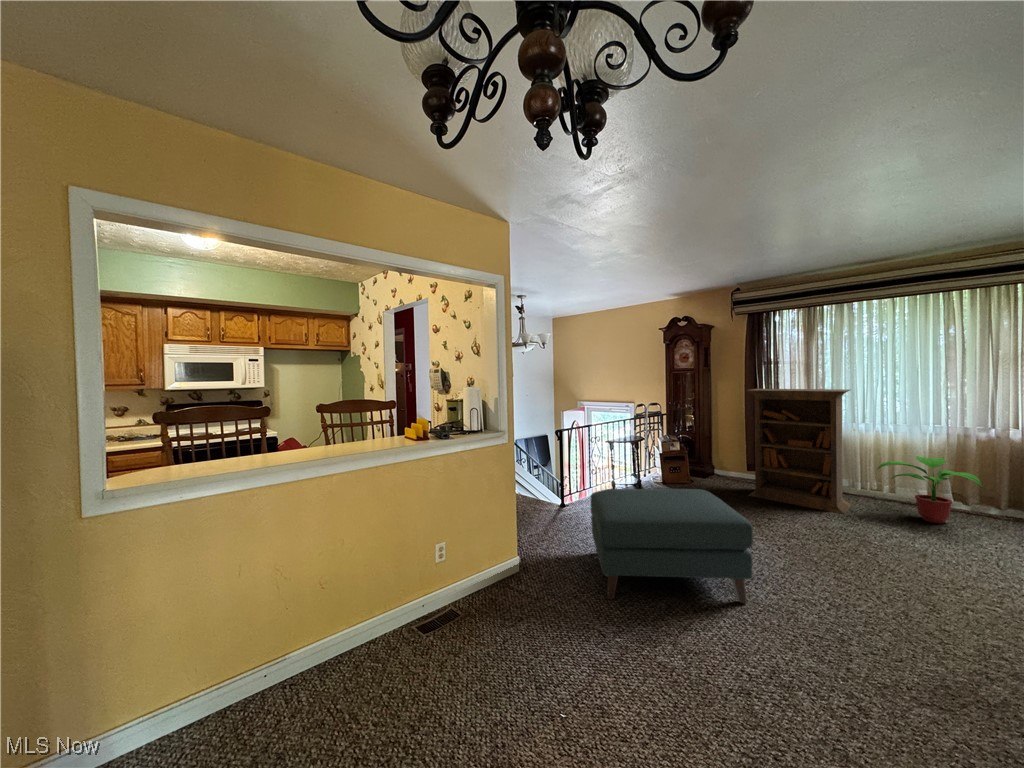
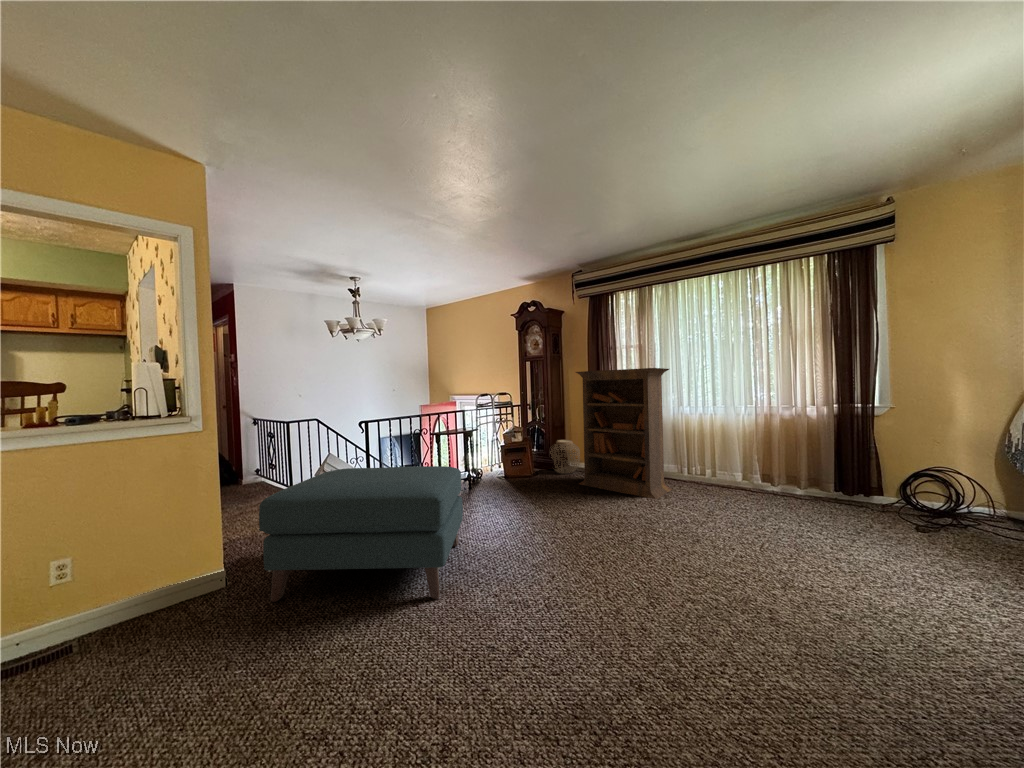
woven basket: none [704,450,736,483] -> present [550,440,580,473]
potted plant: present [878,456,982,523] -> none [687,436,771,505]

